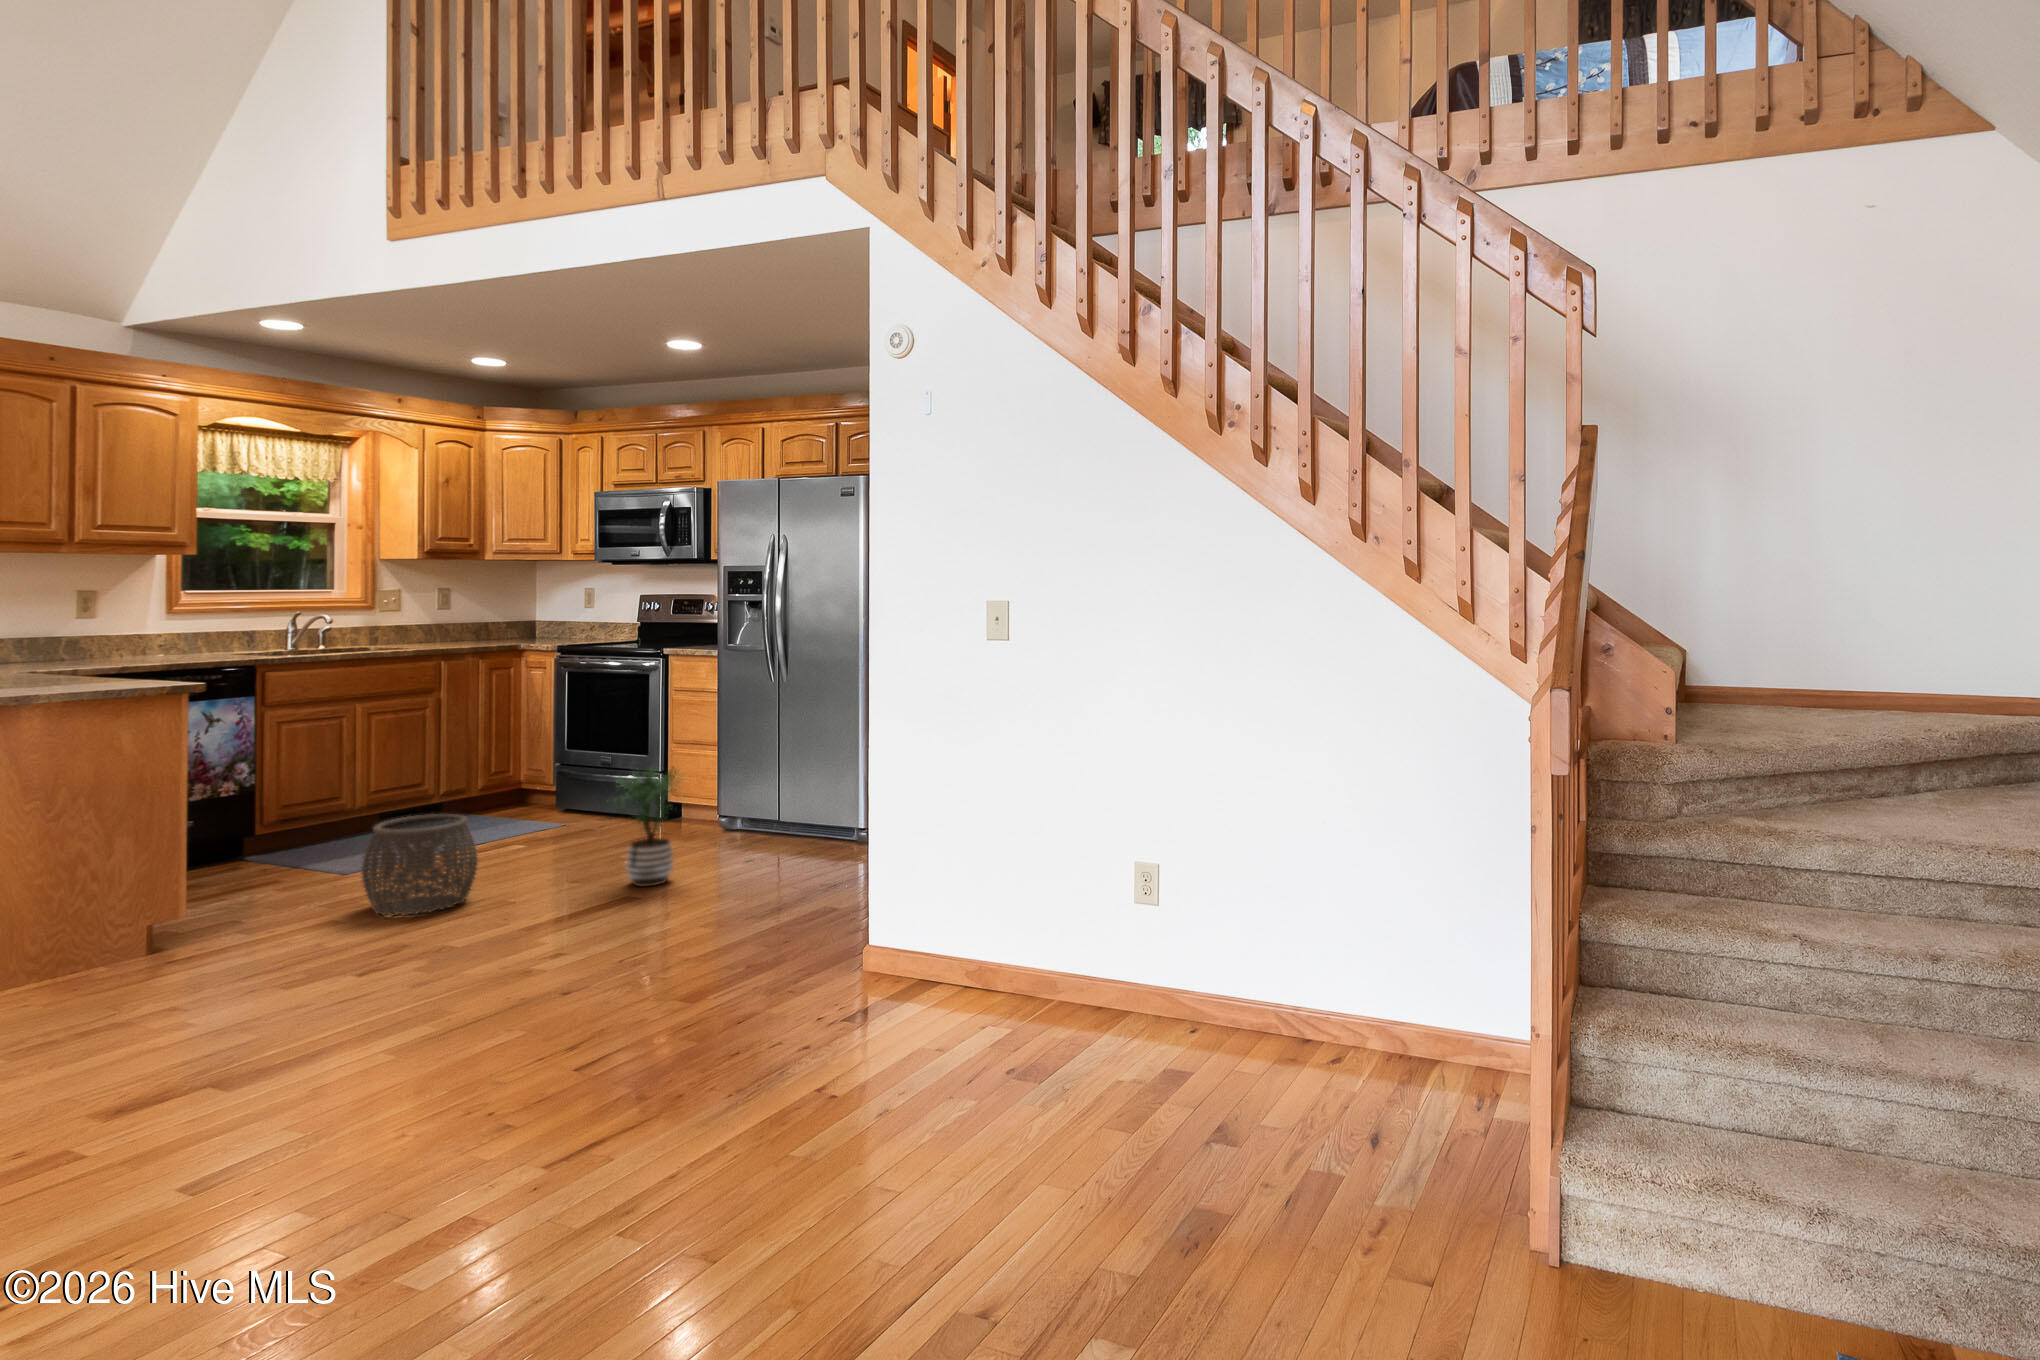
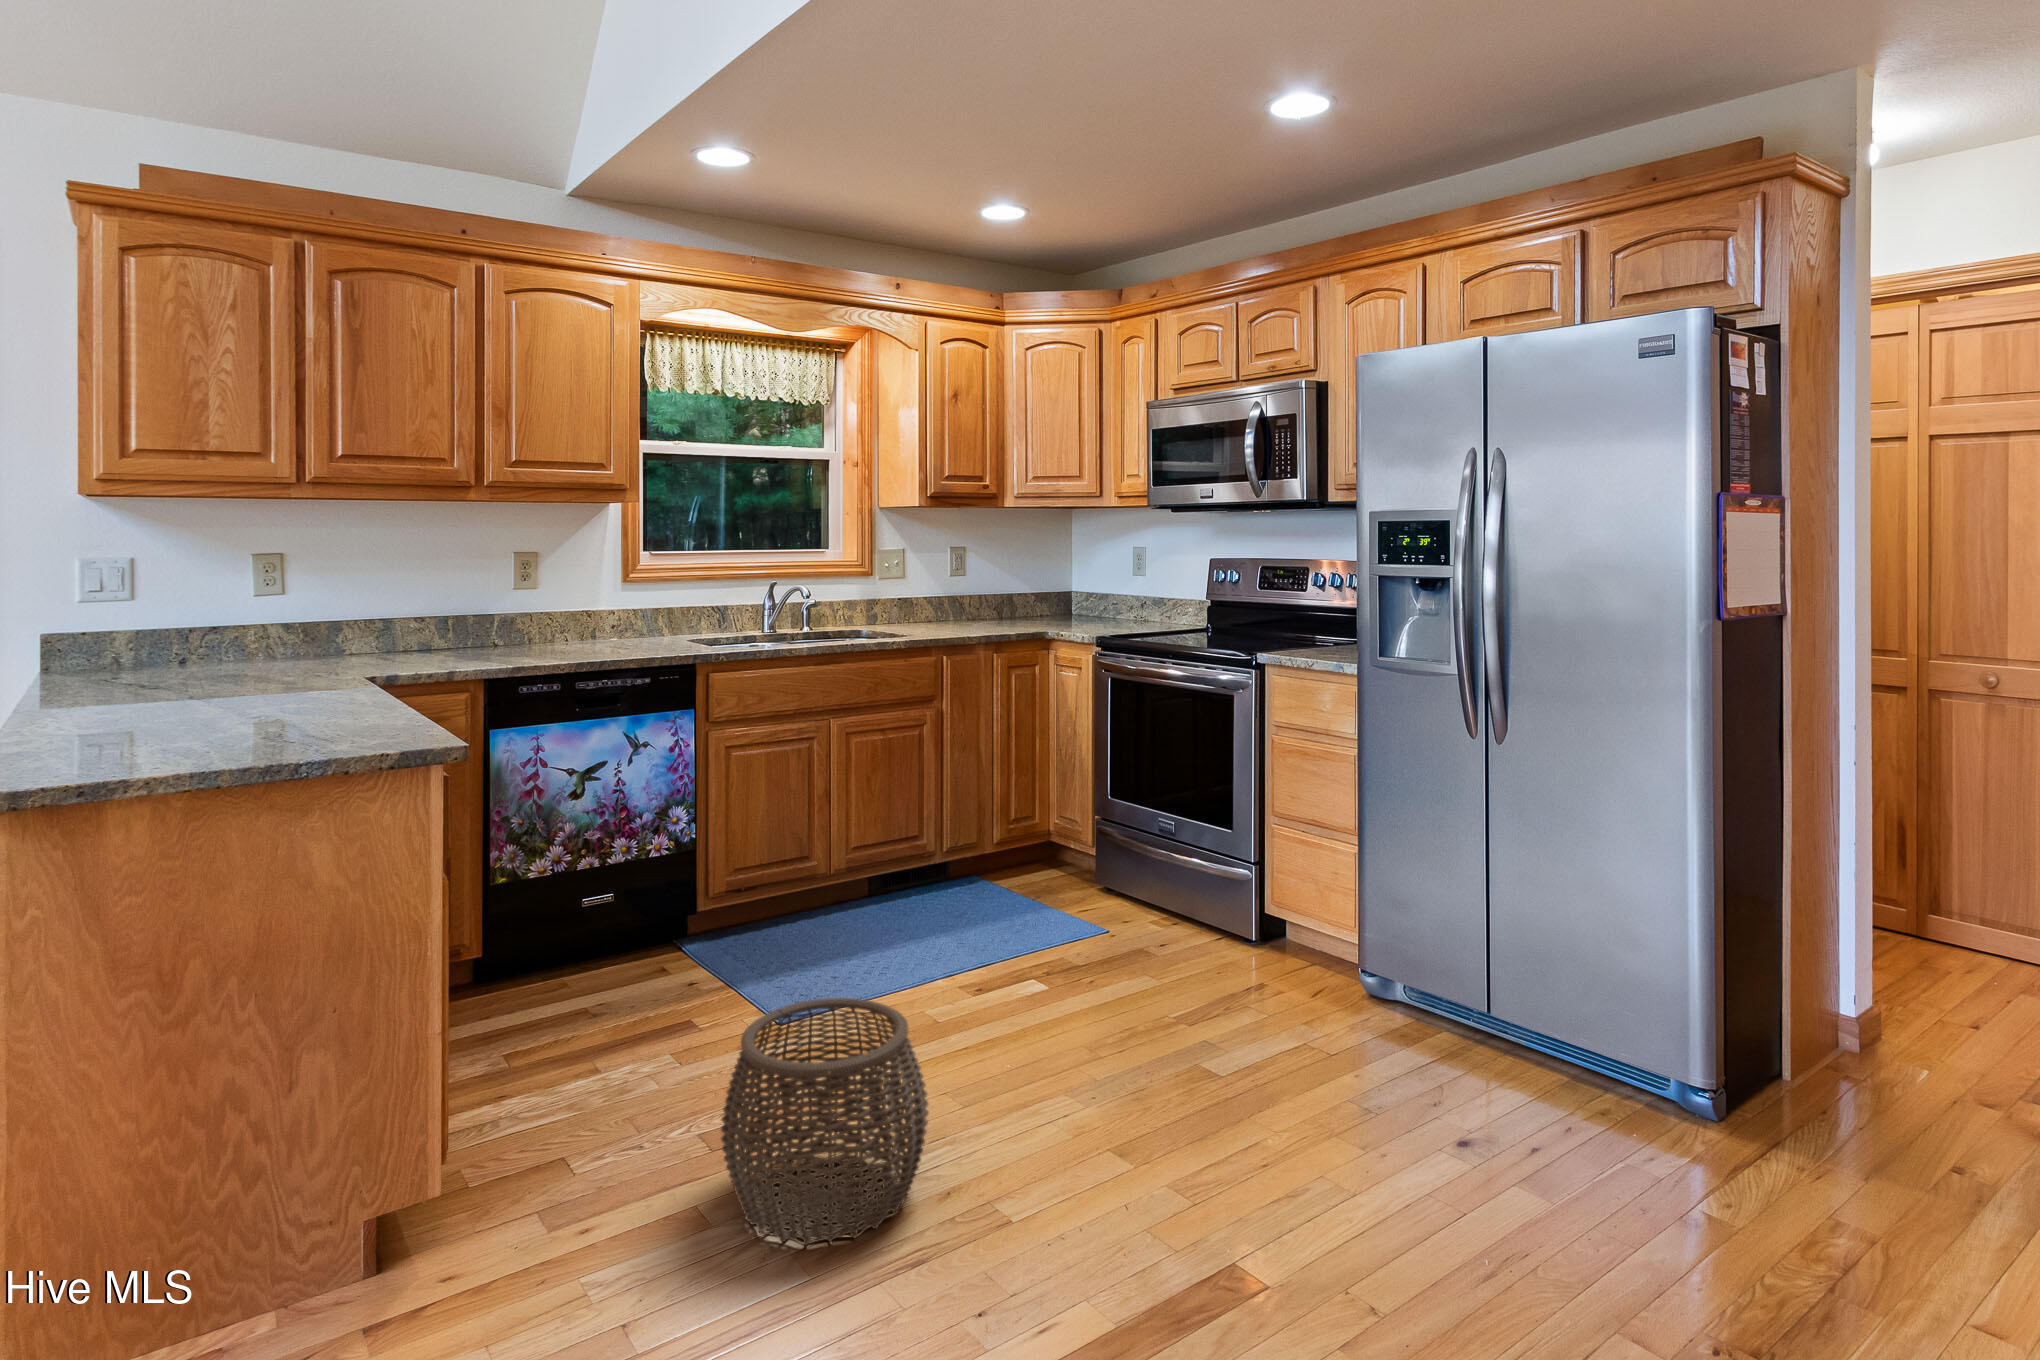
potted plant: present [609,767,682,887] -> none [1167,948,1351,1243]

